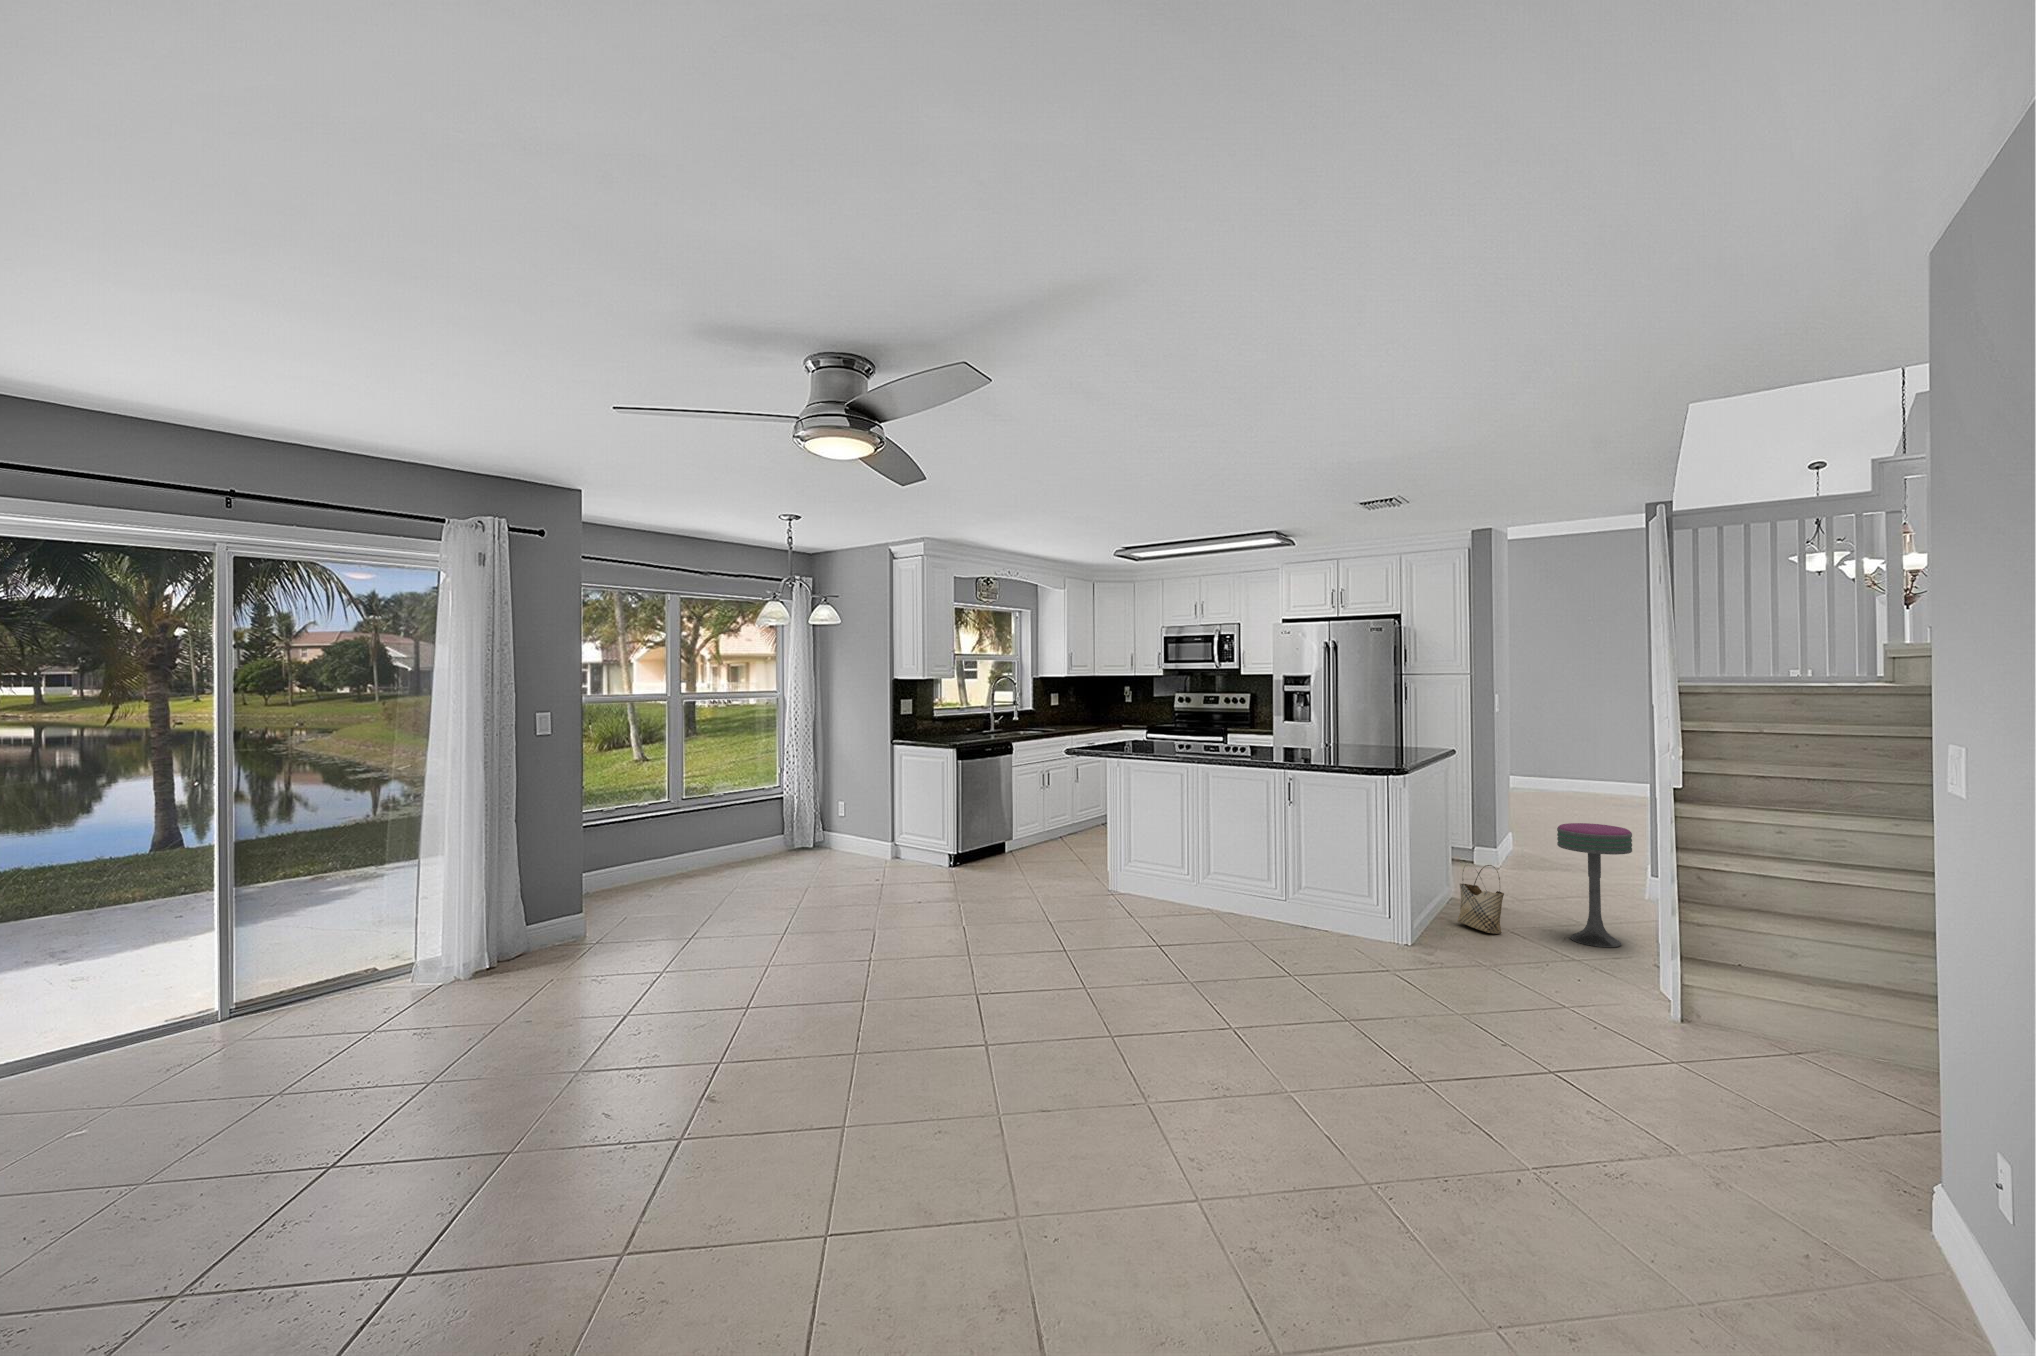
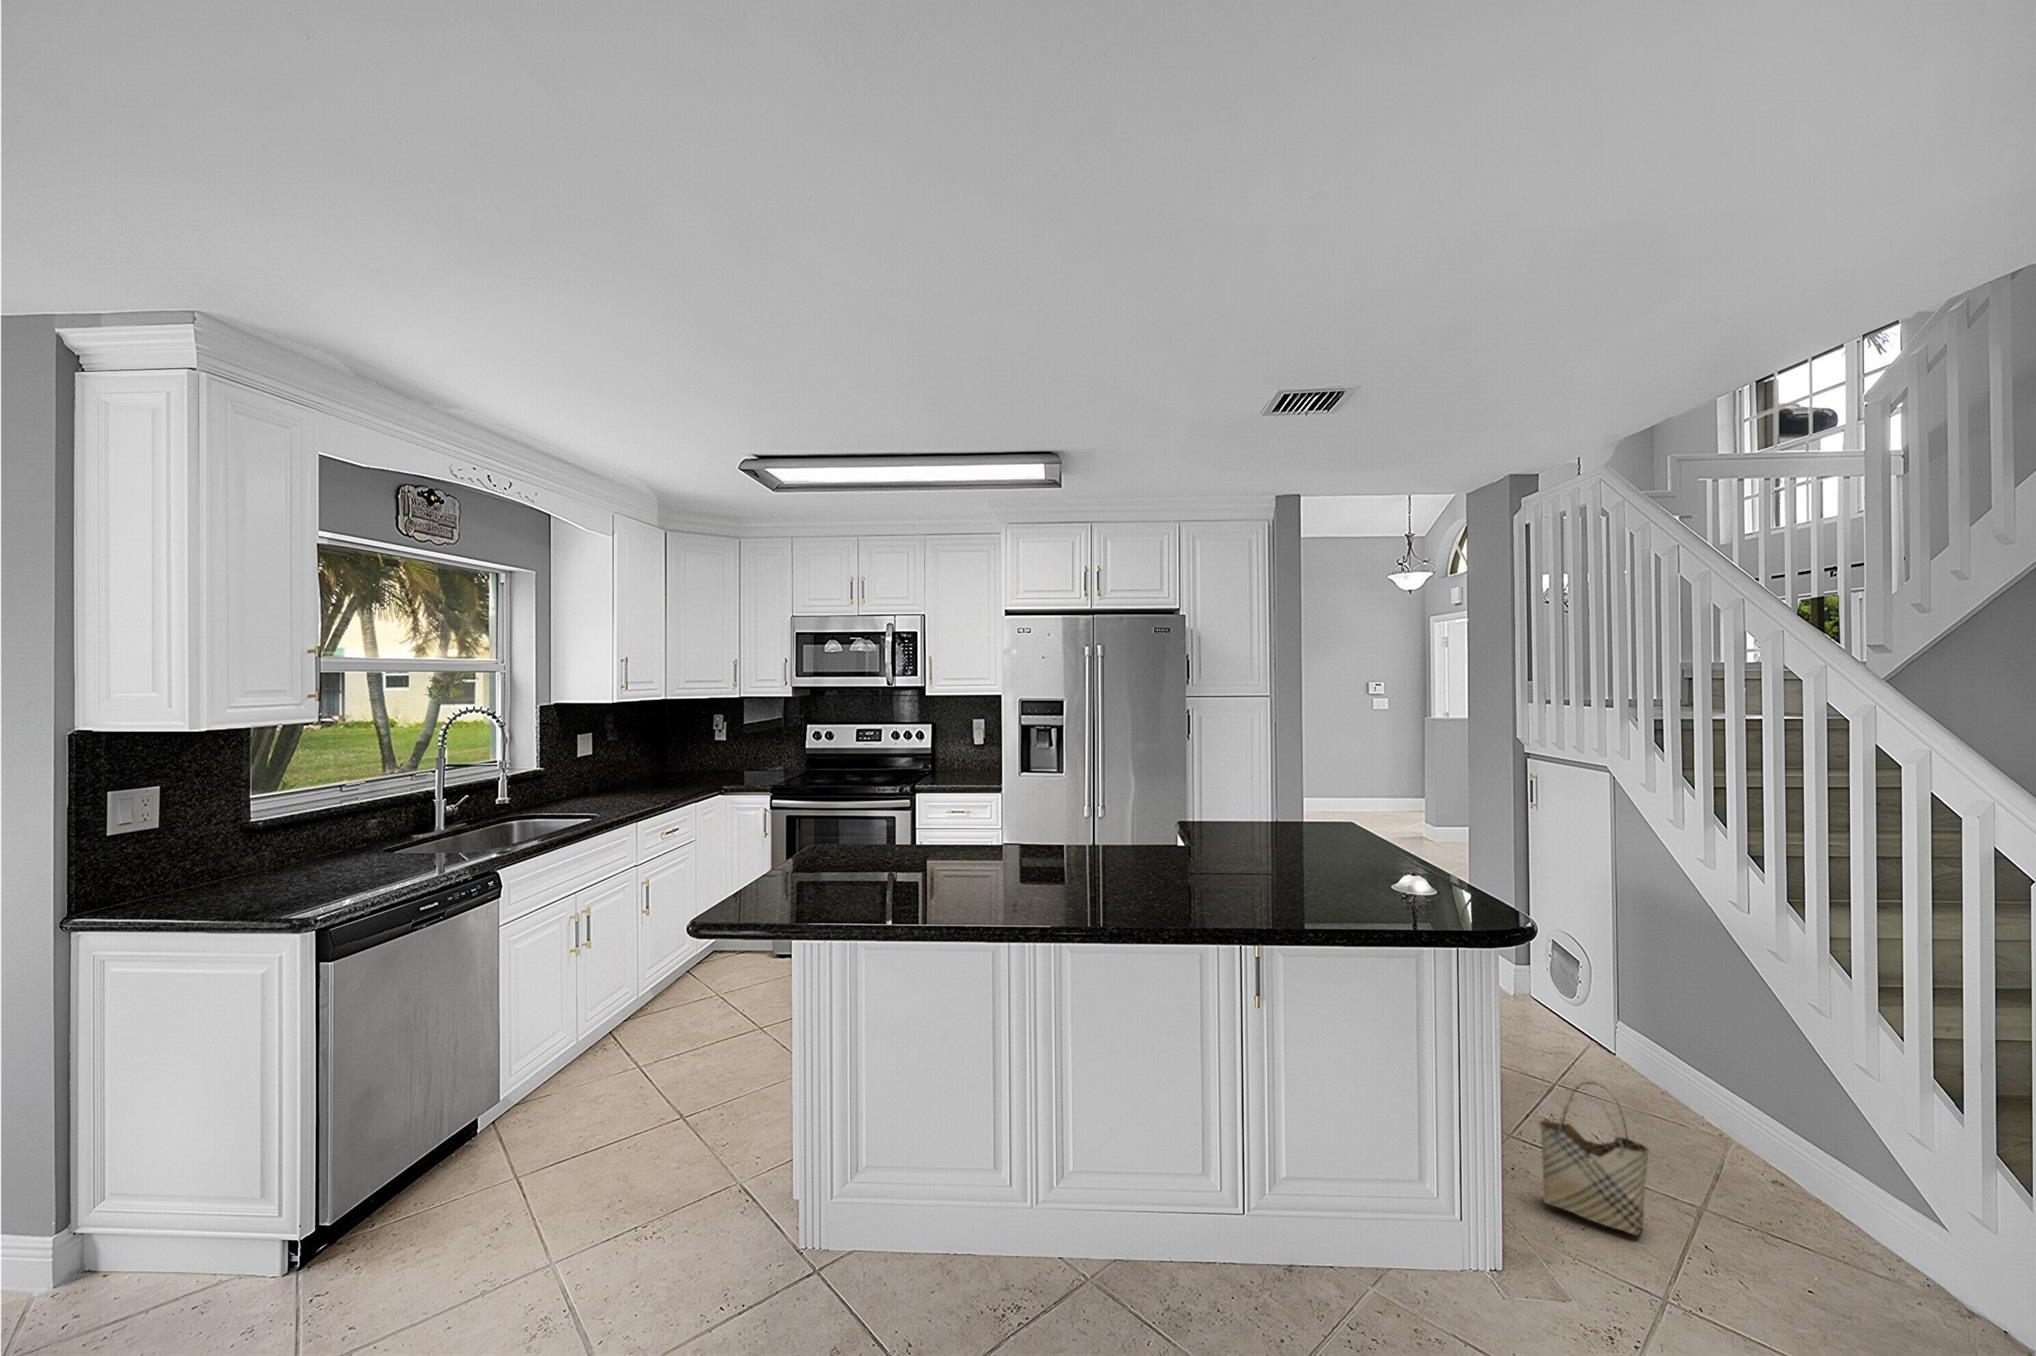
bar stool: present [1557,823,1632,947] -> none [1683,977,1831,1223]

